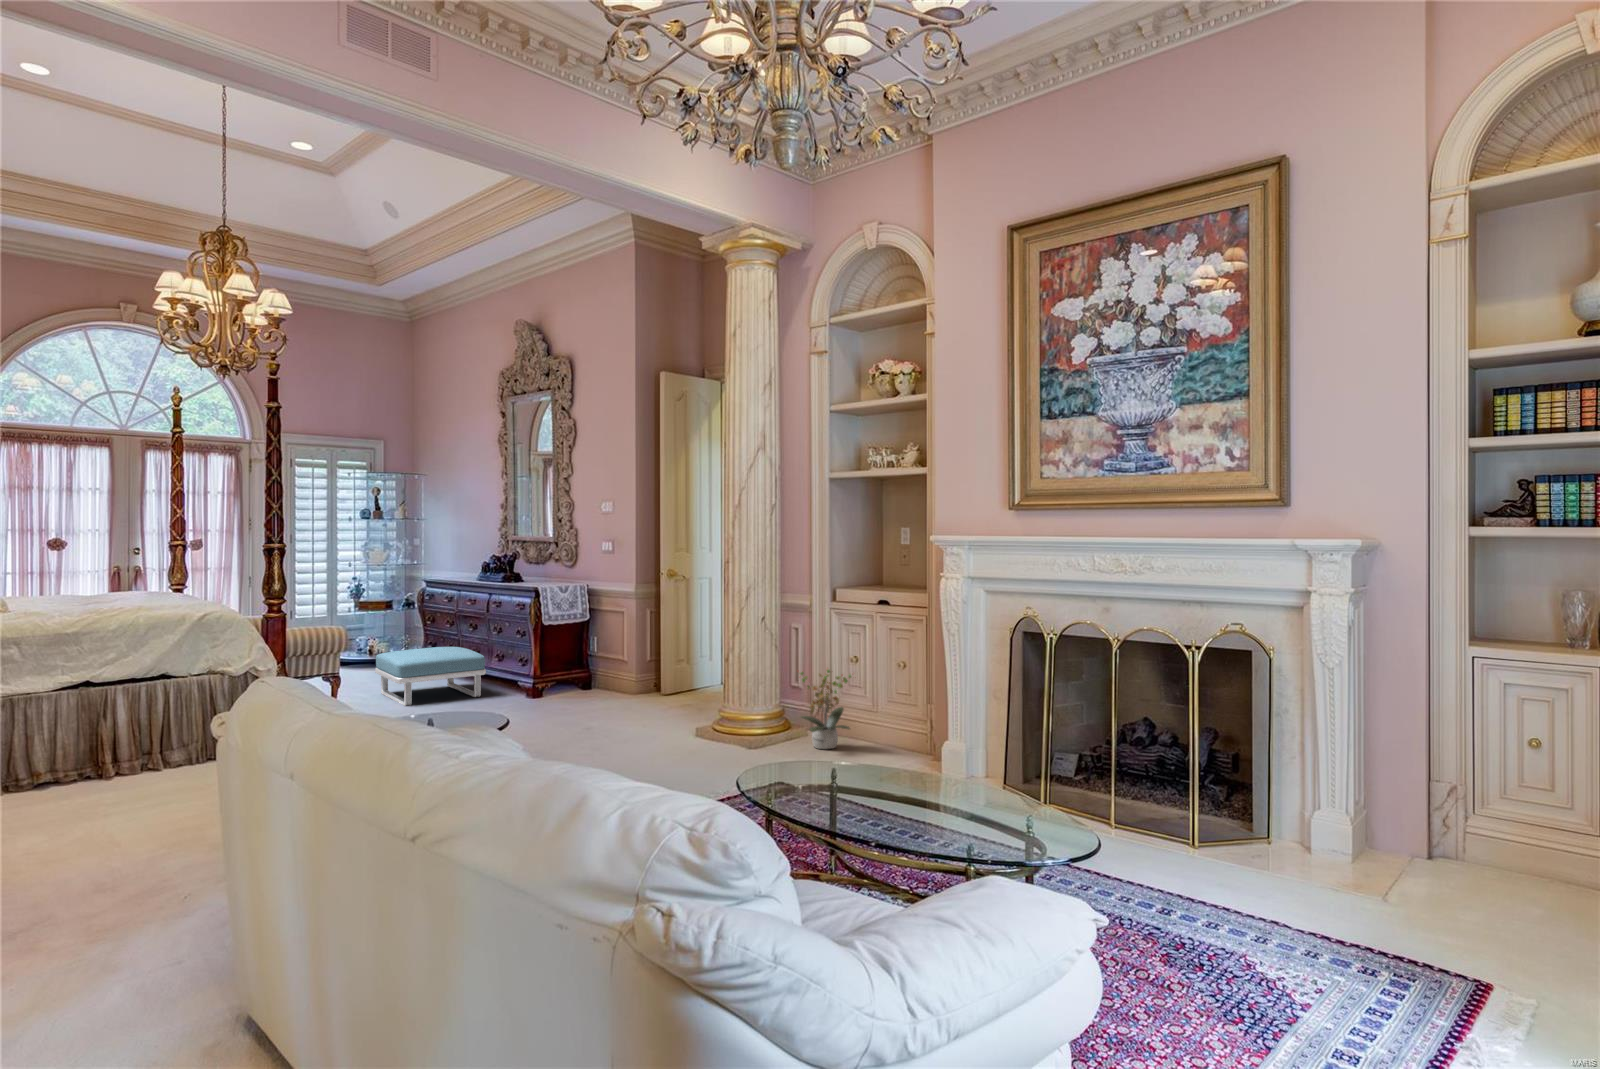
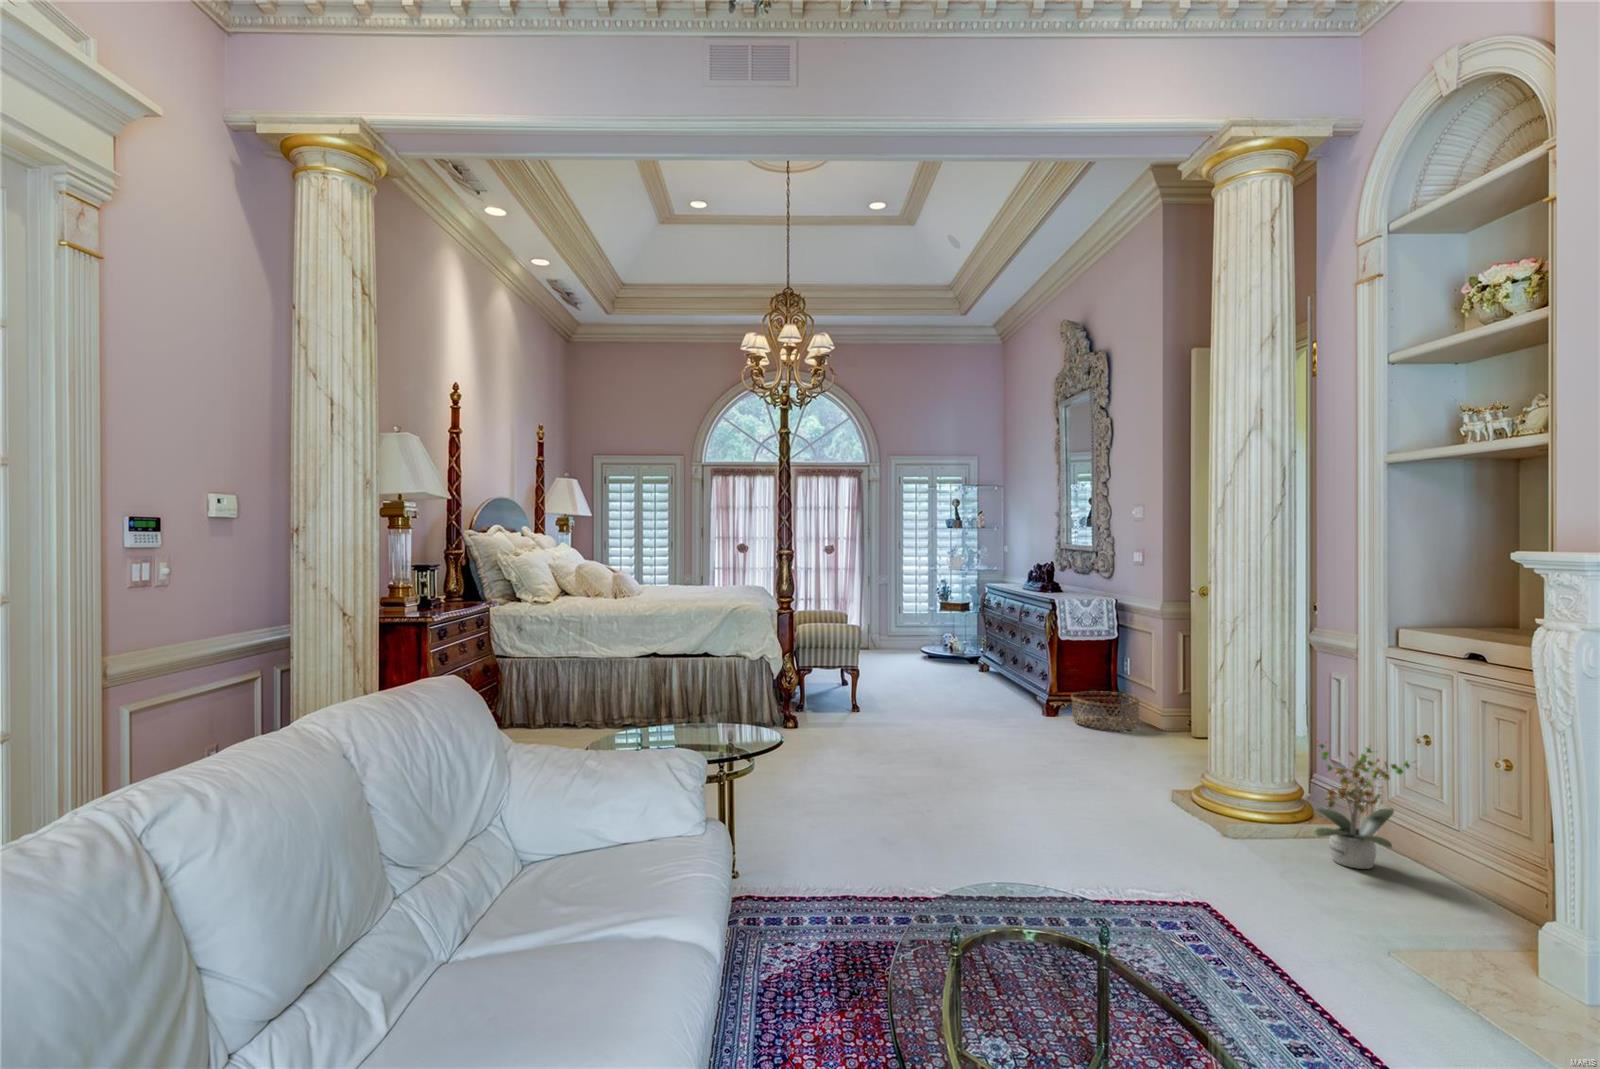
footstool: present [375,647,486,706] -> none [918,651,1005,706]
basket: none [556,667,616,700] -> present [1071,691,1140,731]

